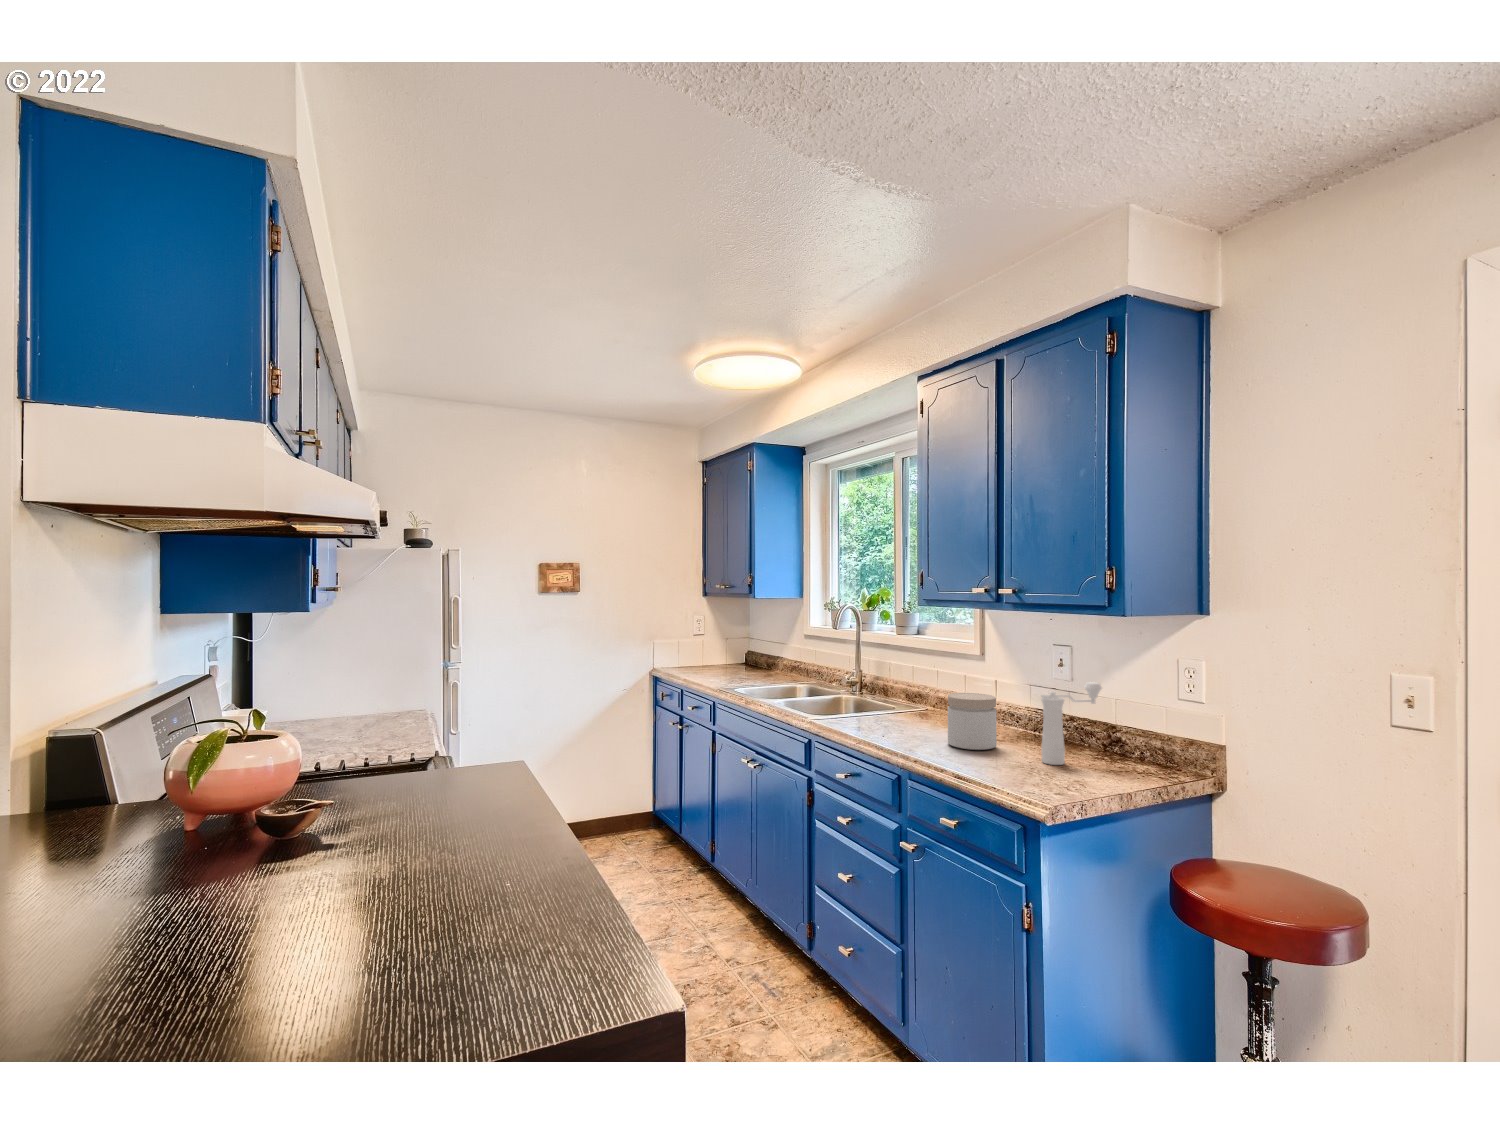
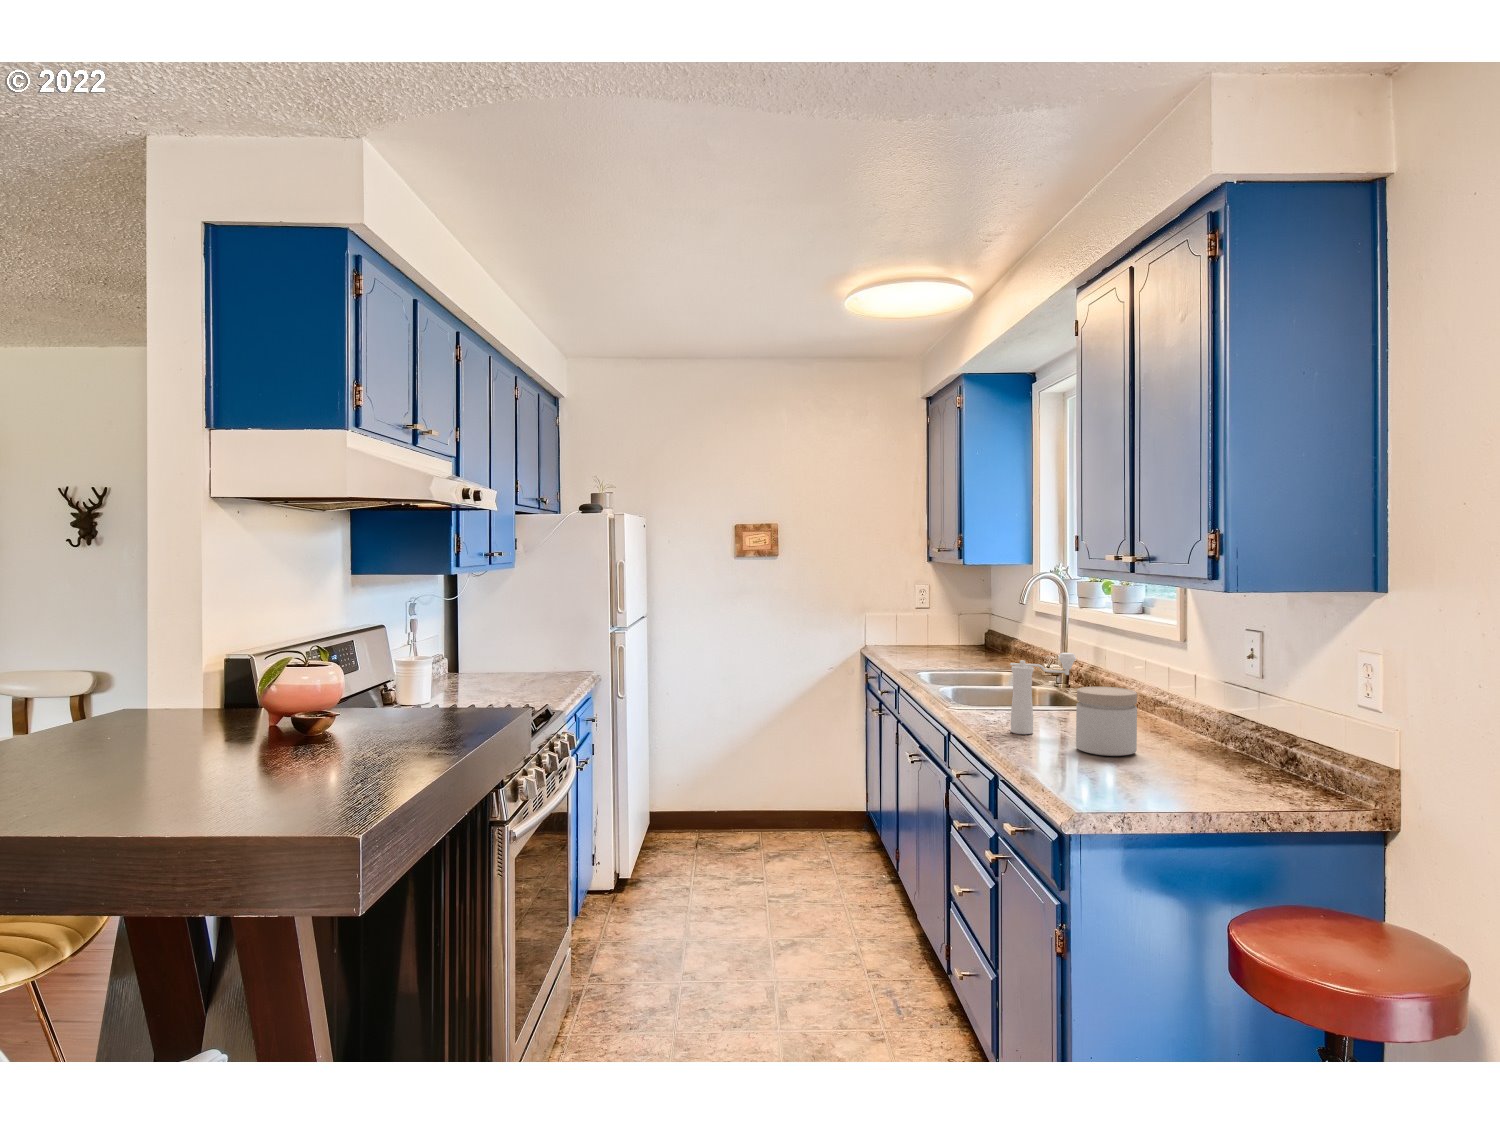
pepper mill: present [1041,682,1102,765] -> present [1010,653,1076,734]

